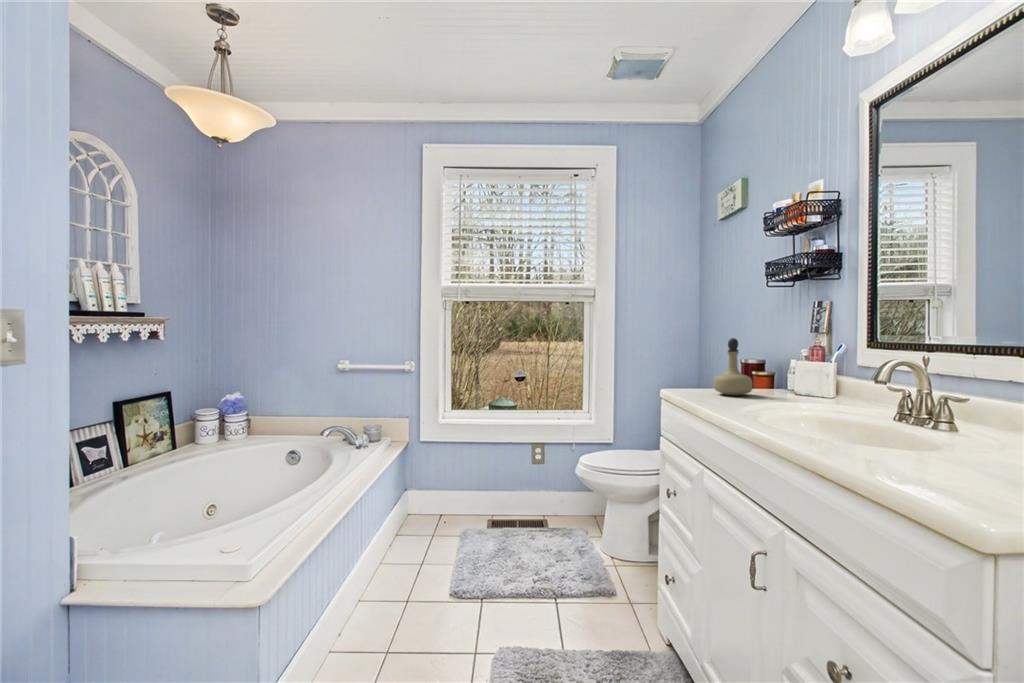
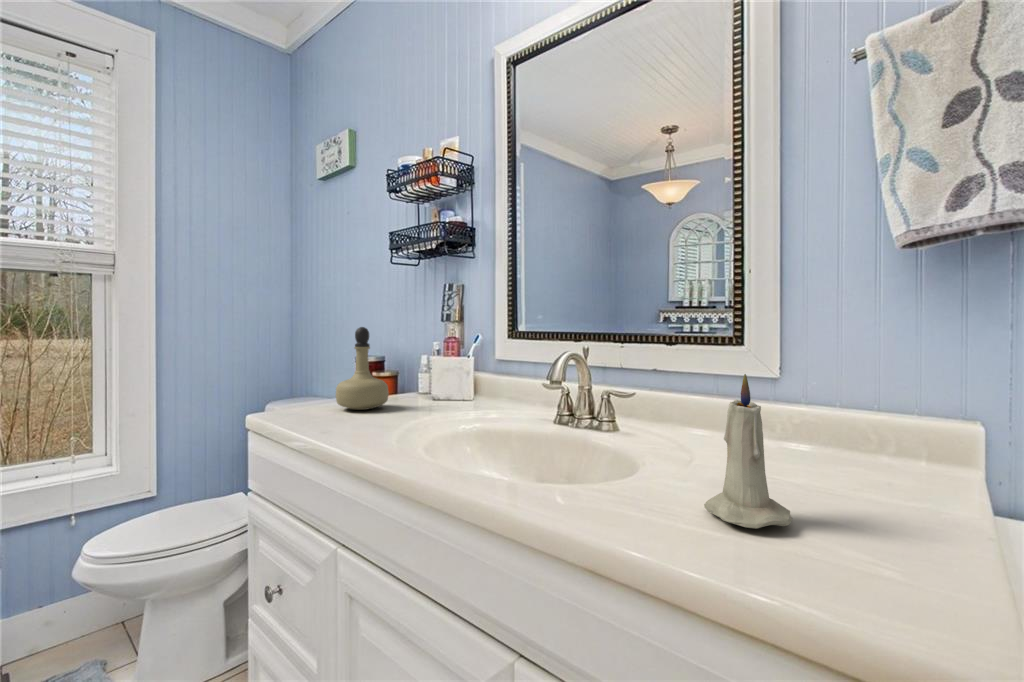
candle: none [905,377,971,477] -> present [704,374,792,529]

